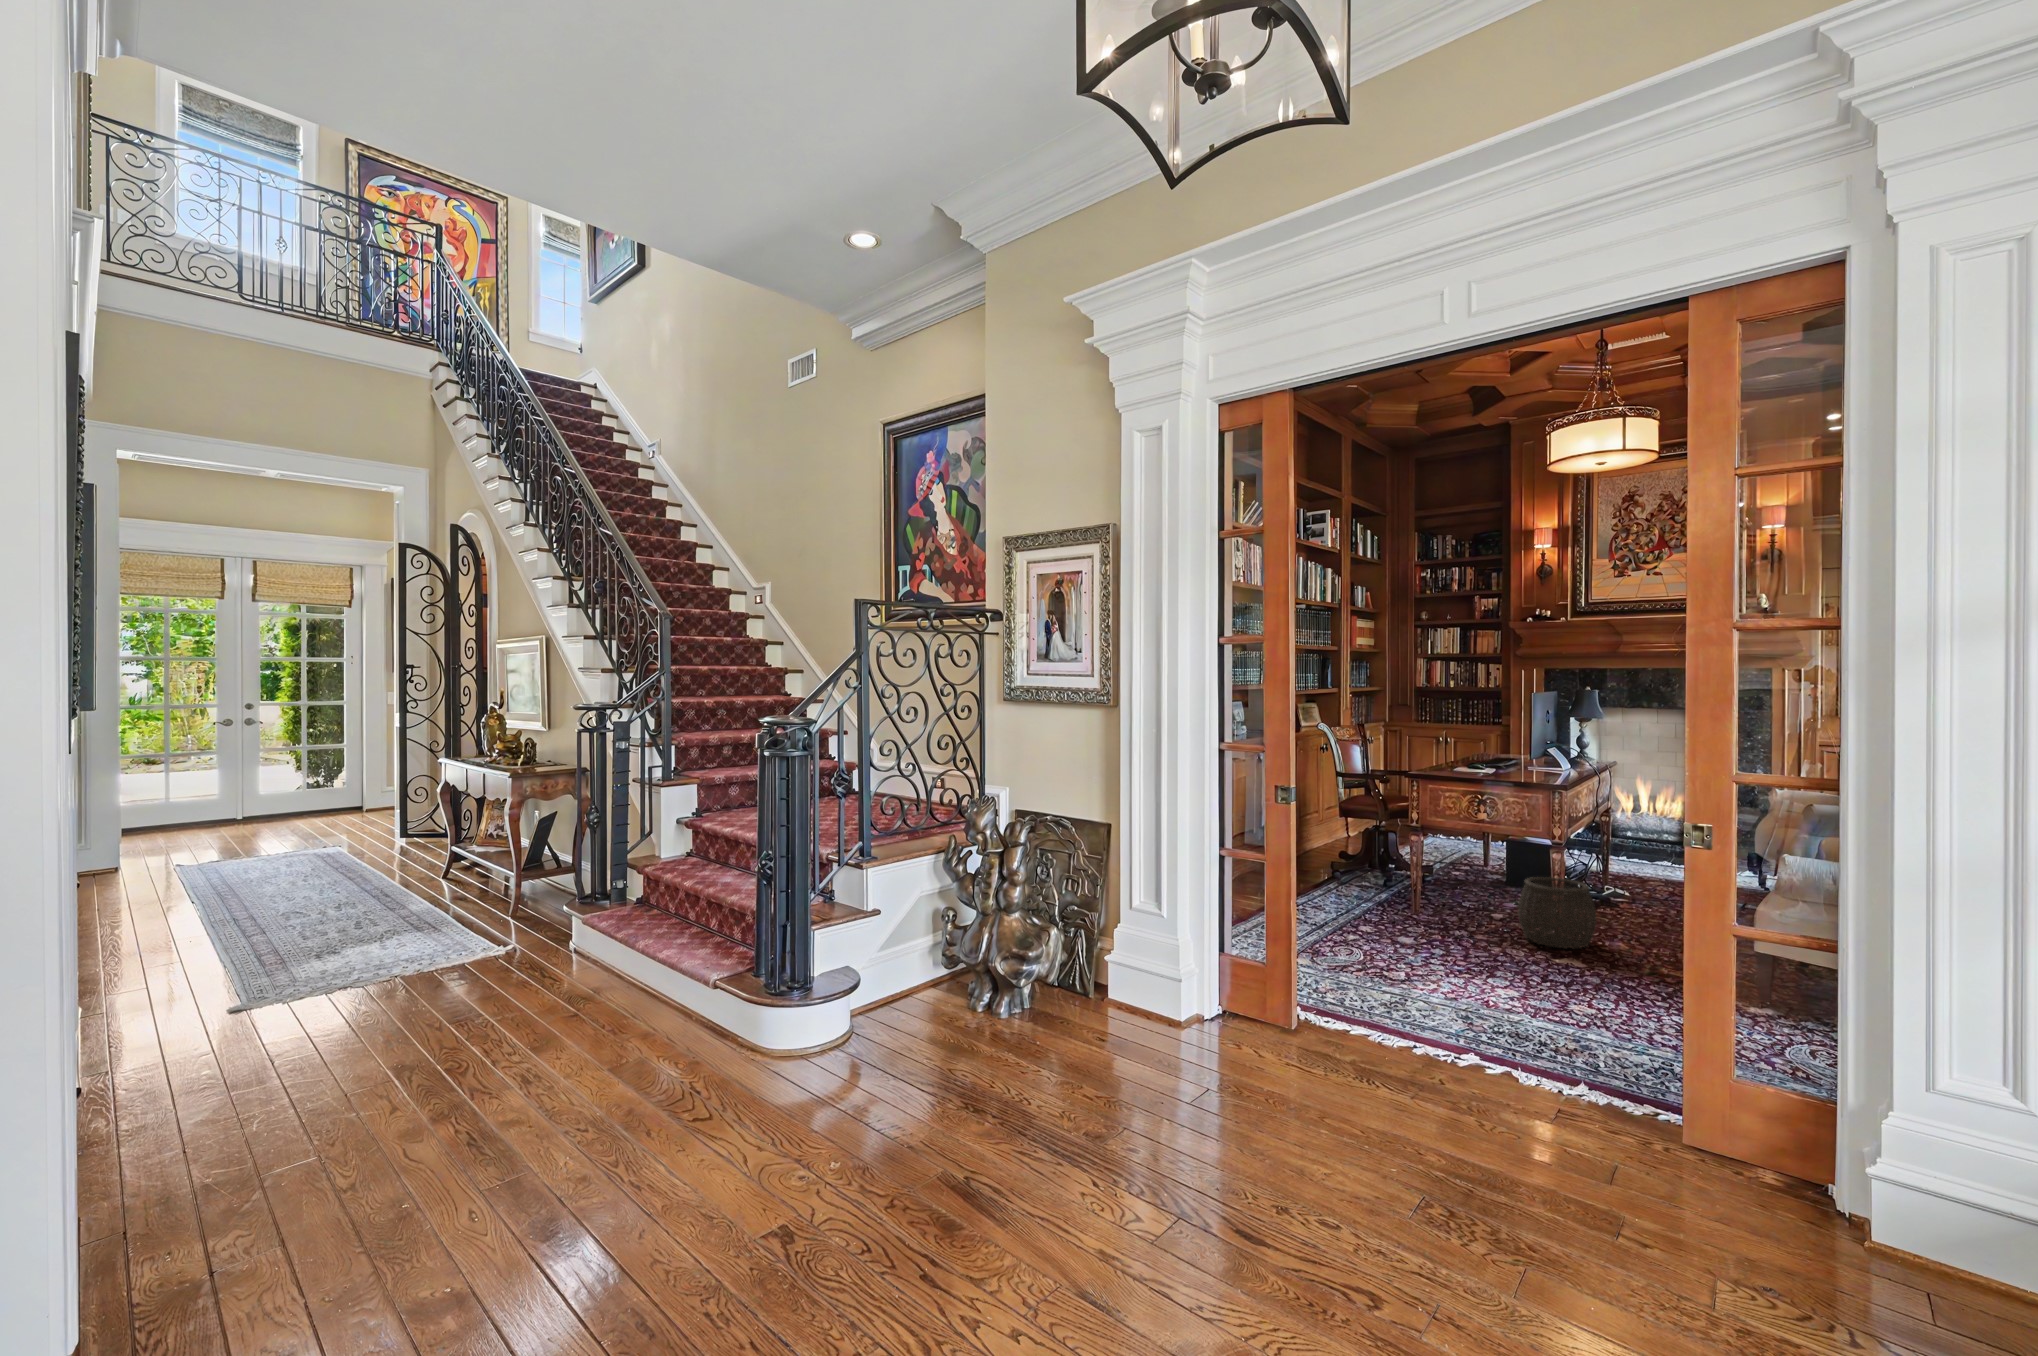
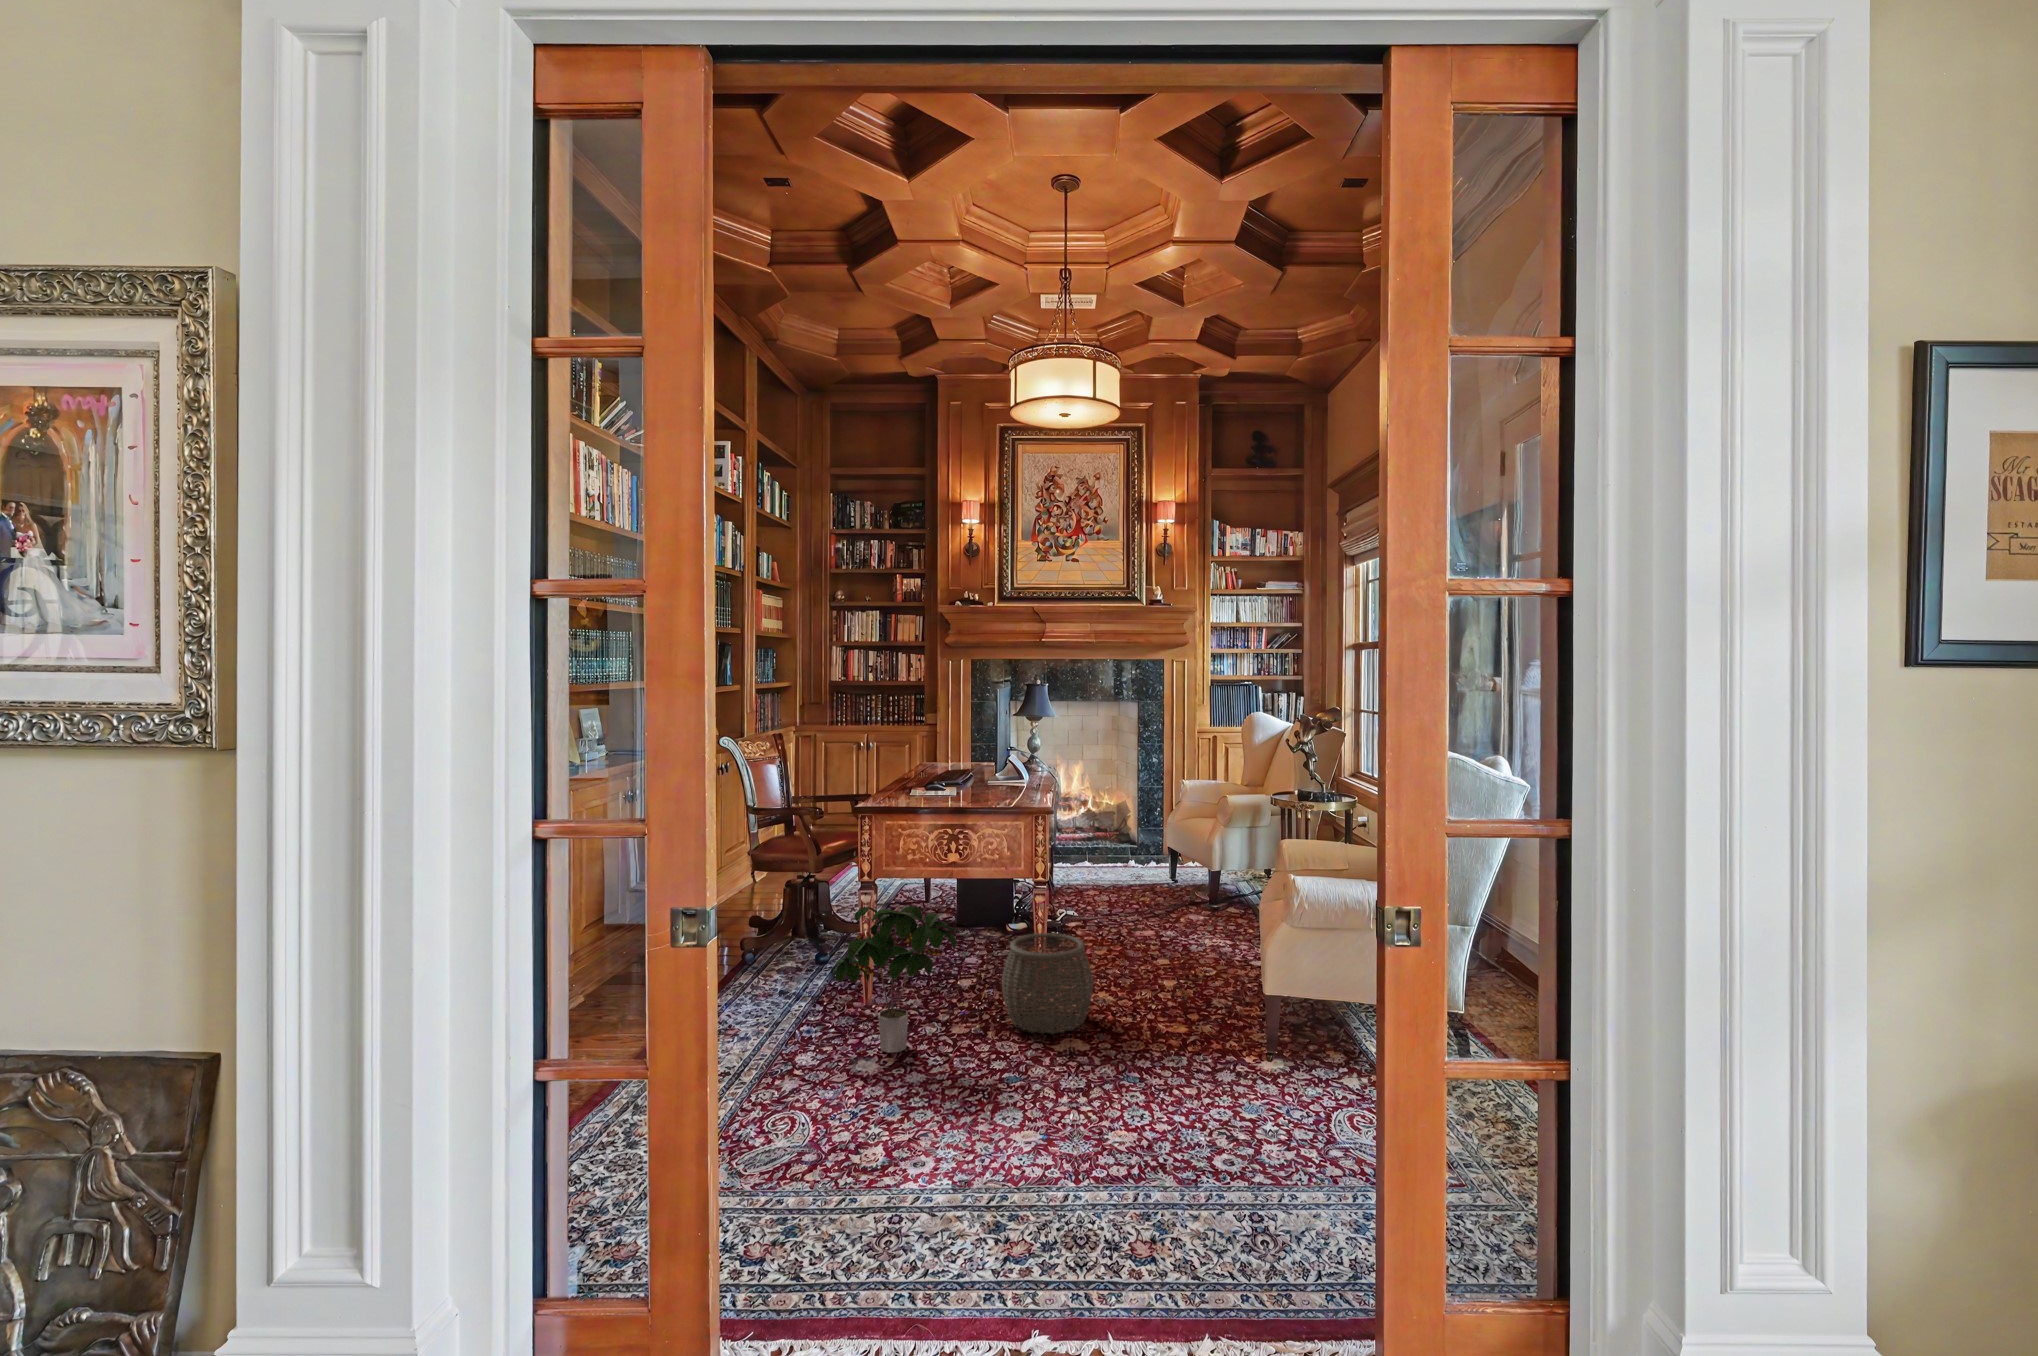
potted plant: none [1385,836,1475,935] -> present [831,906,956,1053]

